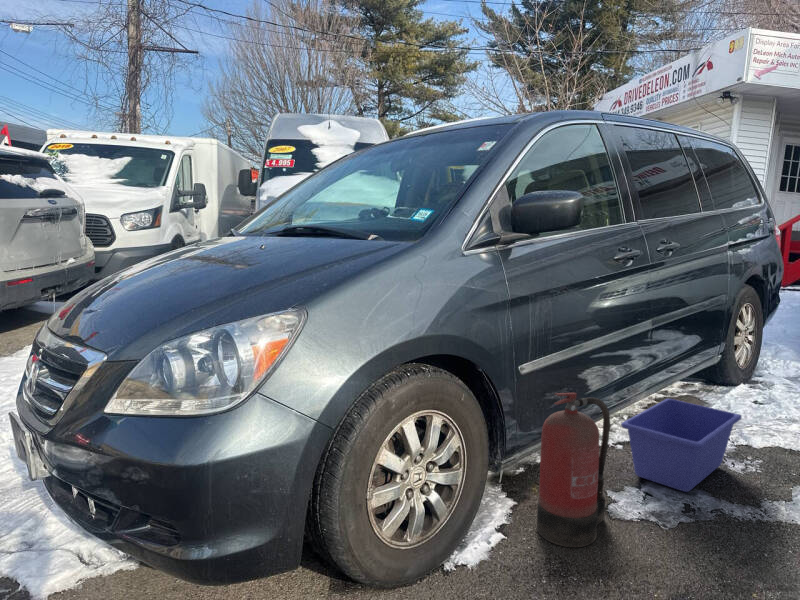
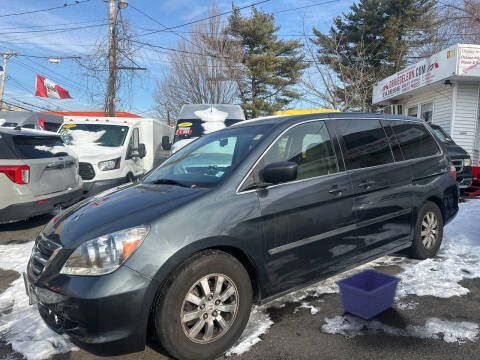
fire extinguisher: present [537,393,610,547] -> none [280,266,318,346]

